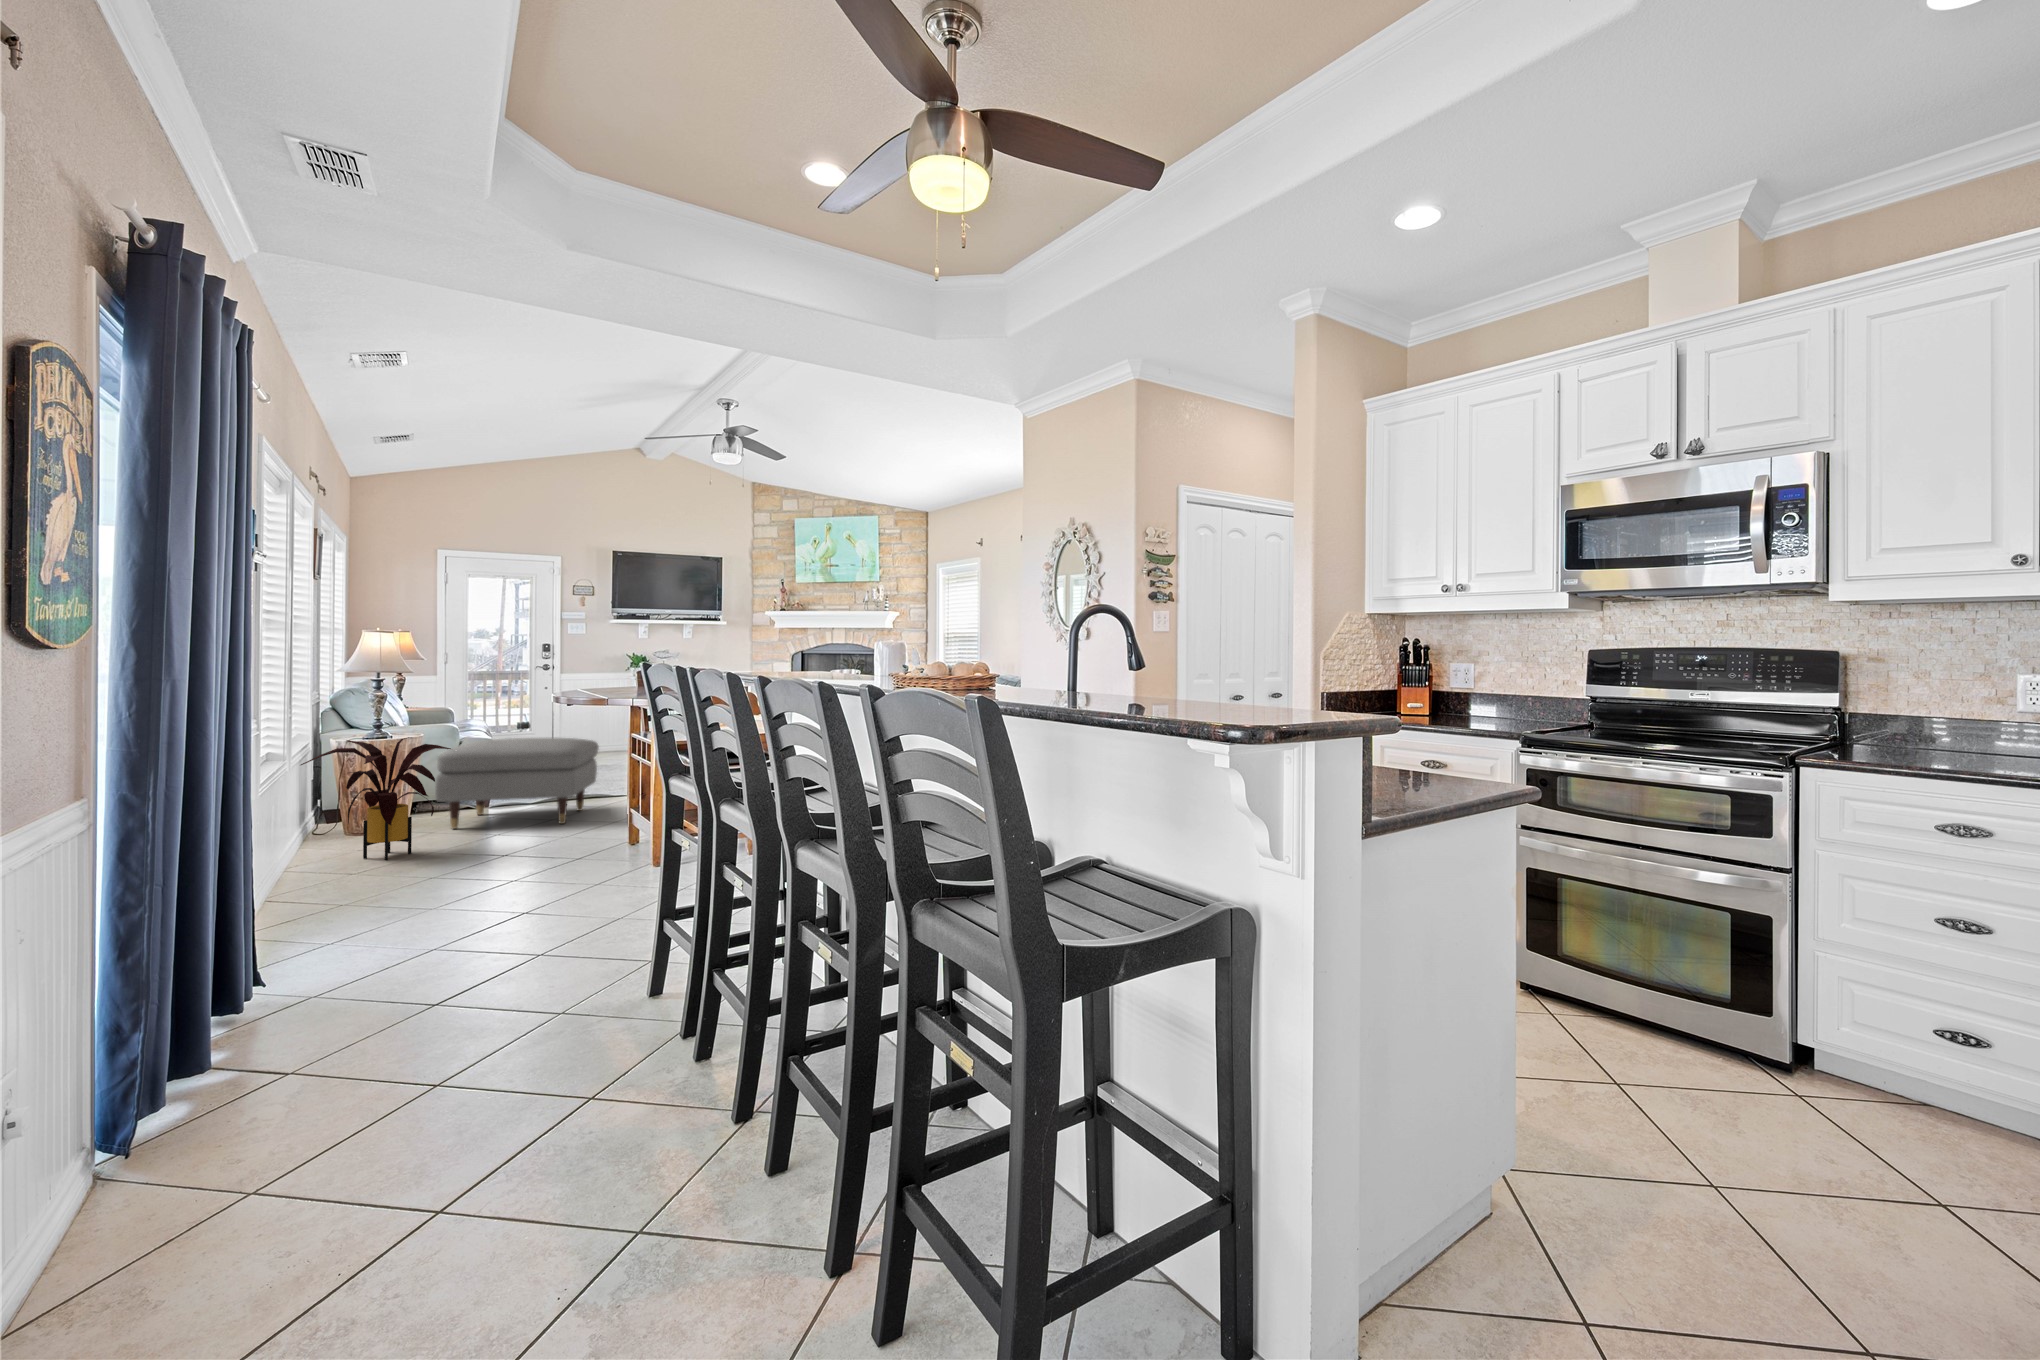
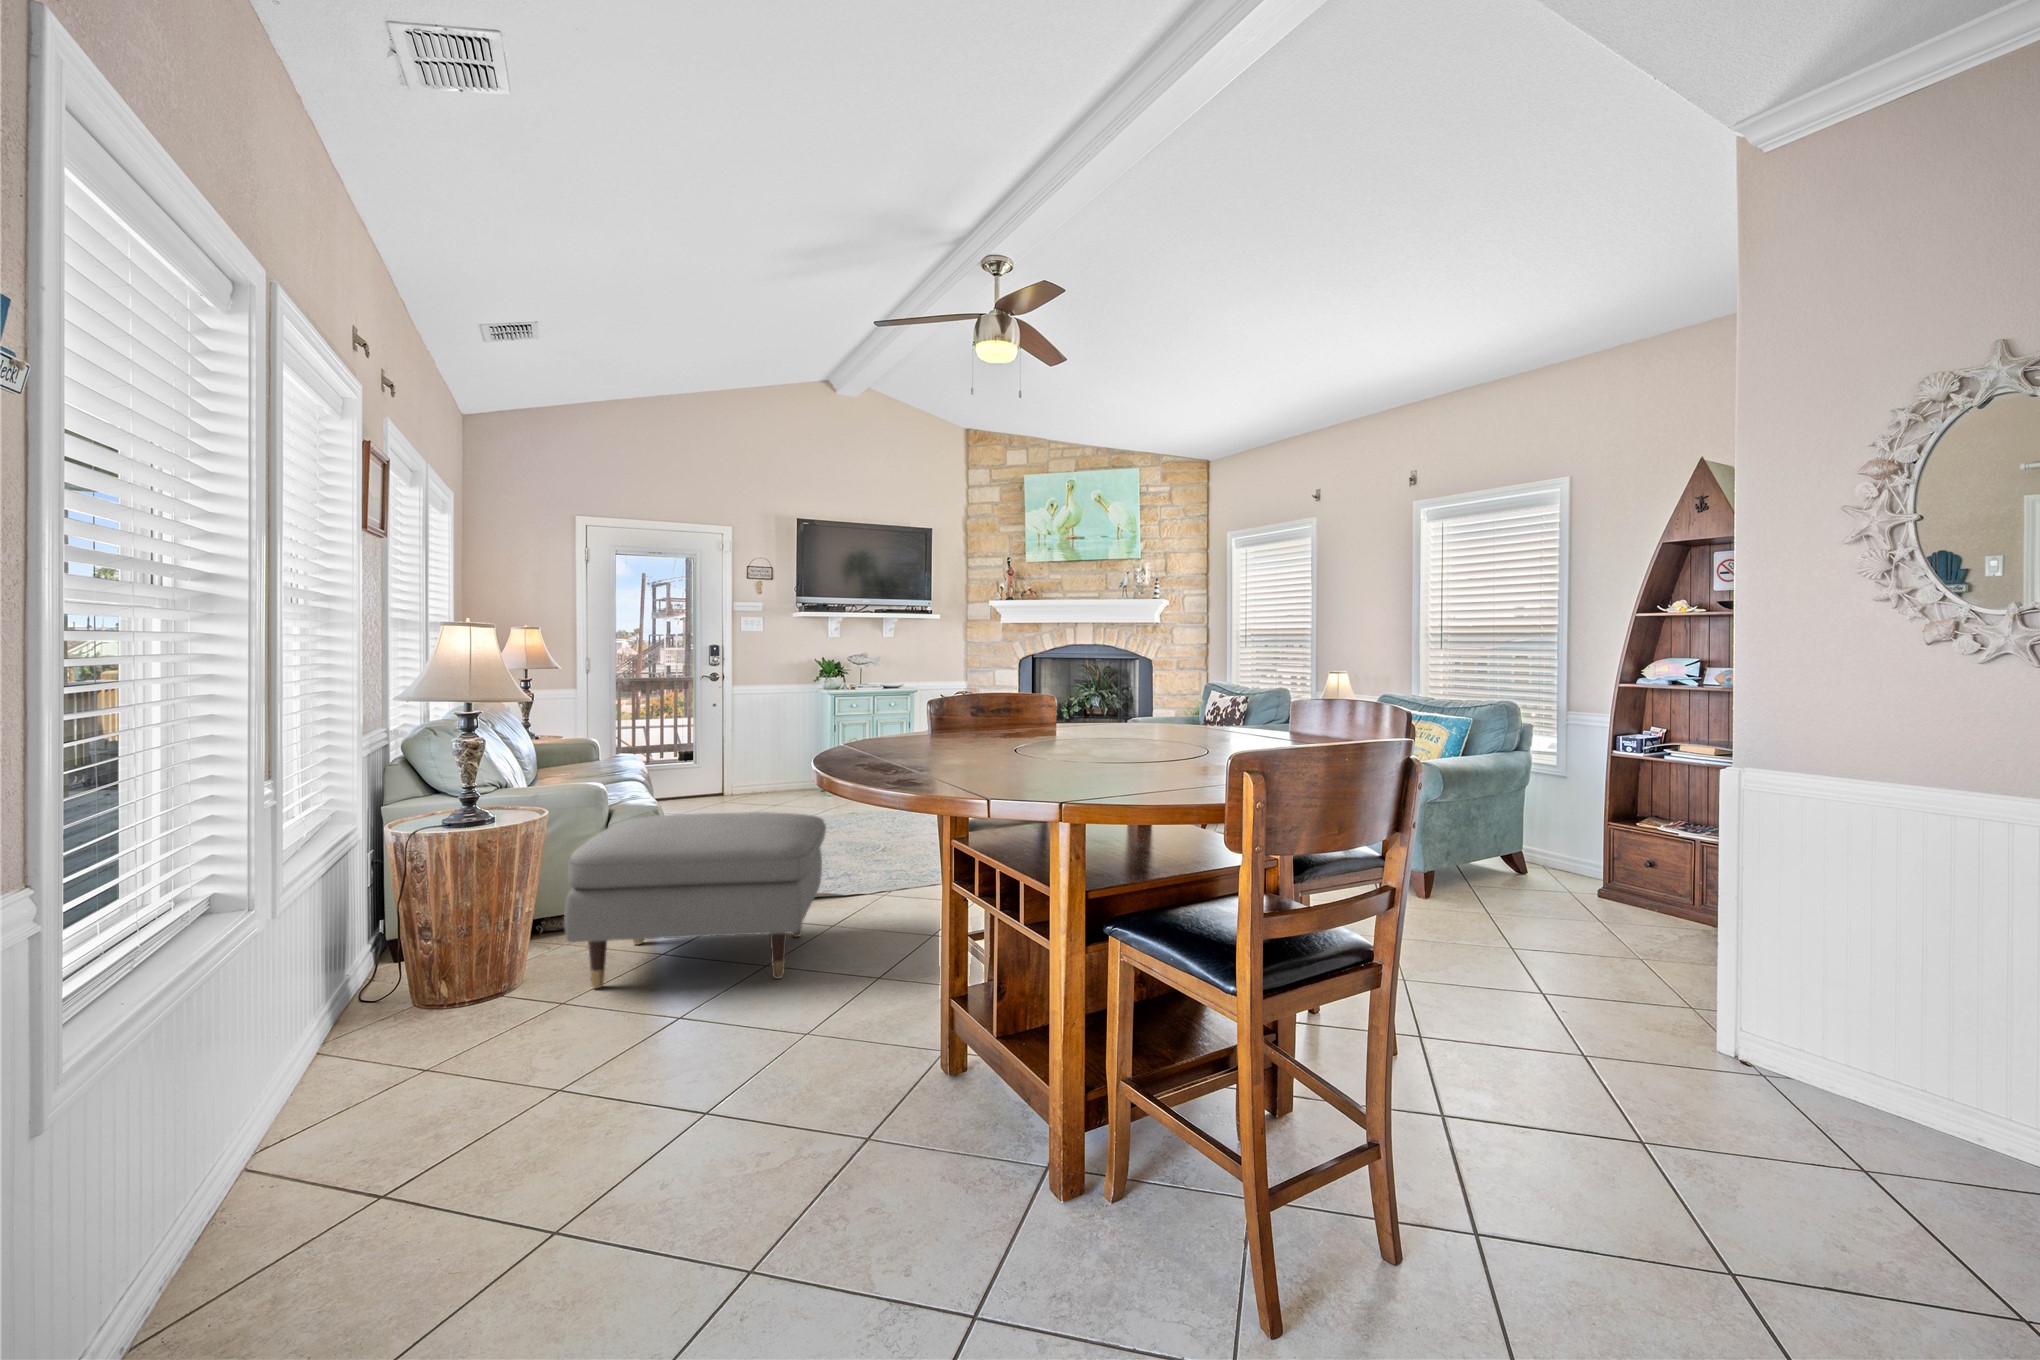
house plant: present [301,737,454,860] -> none [295,844,603,1105]

